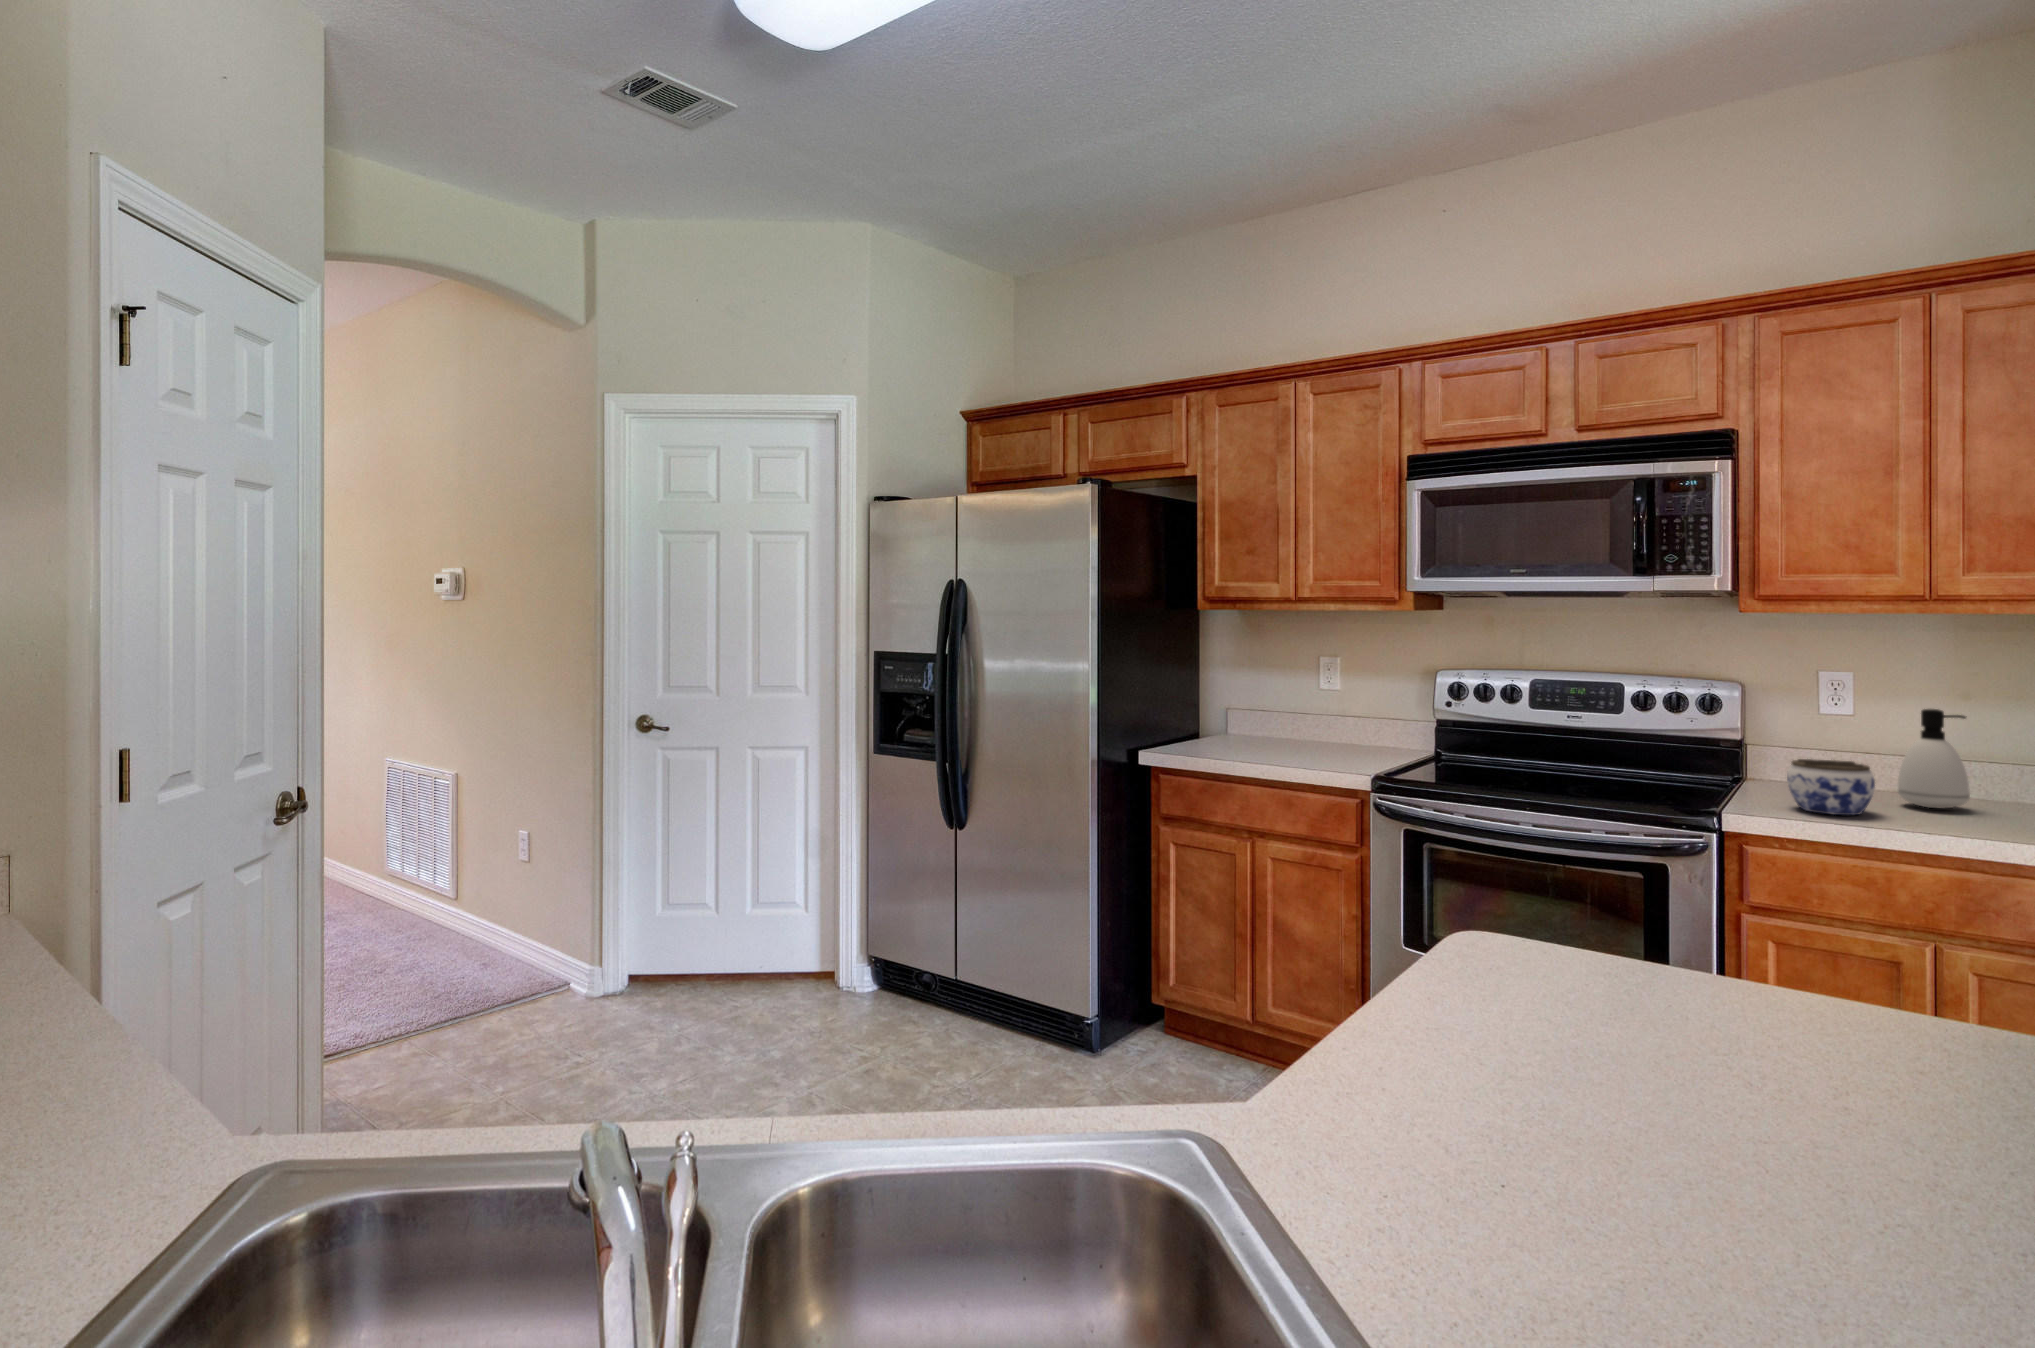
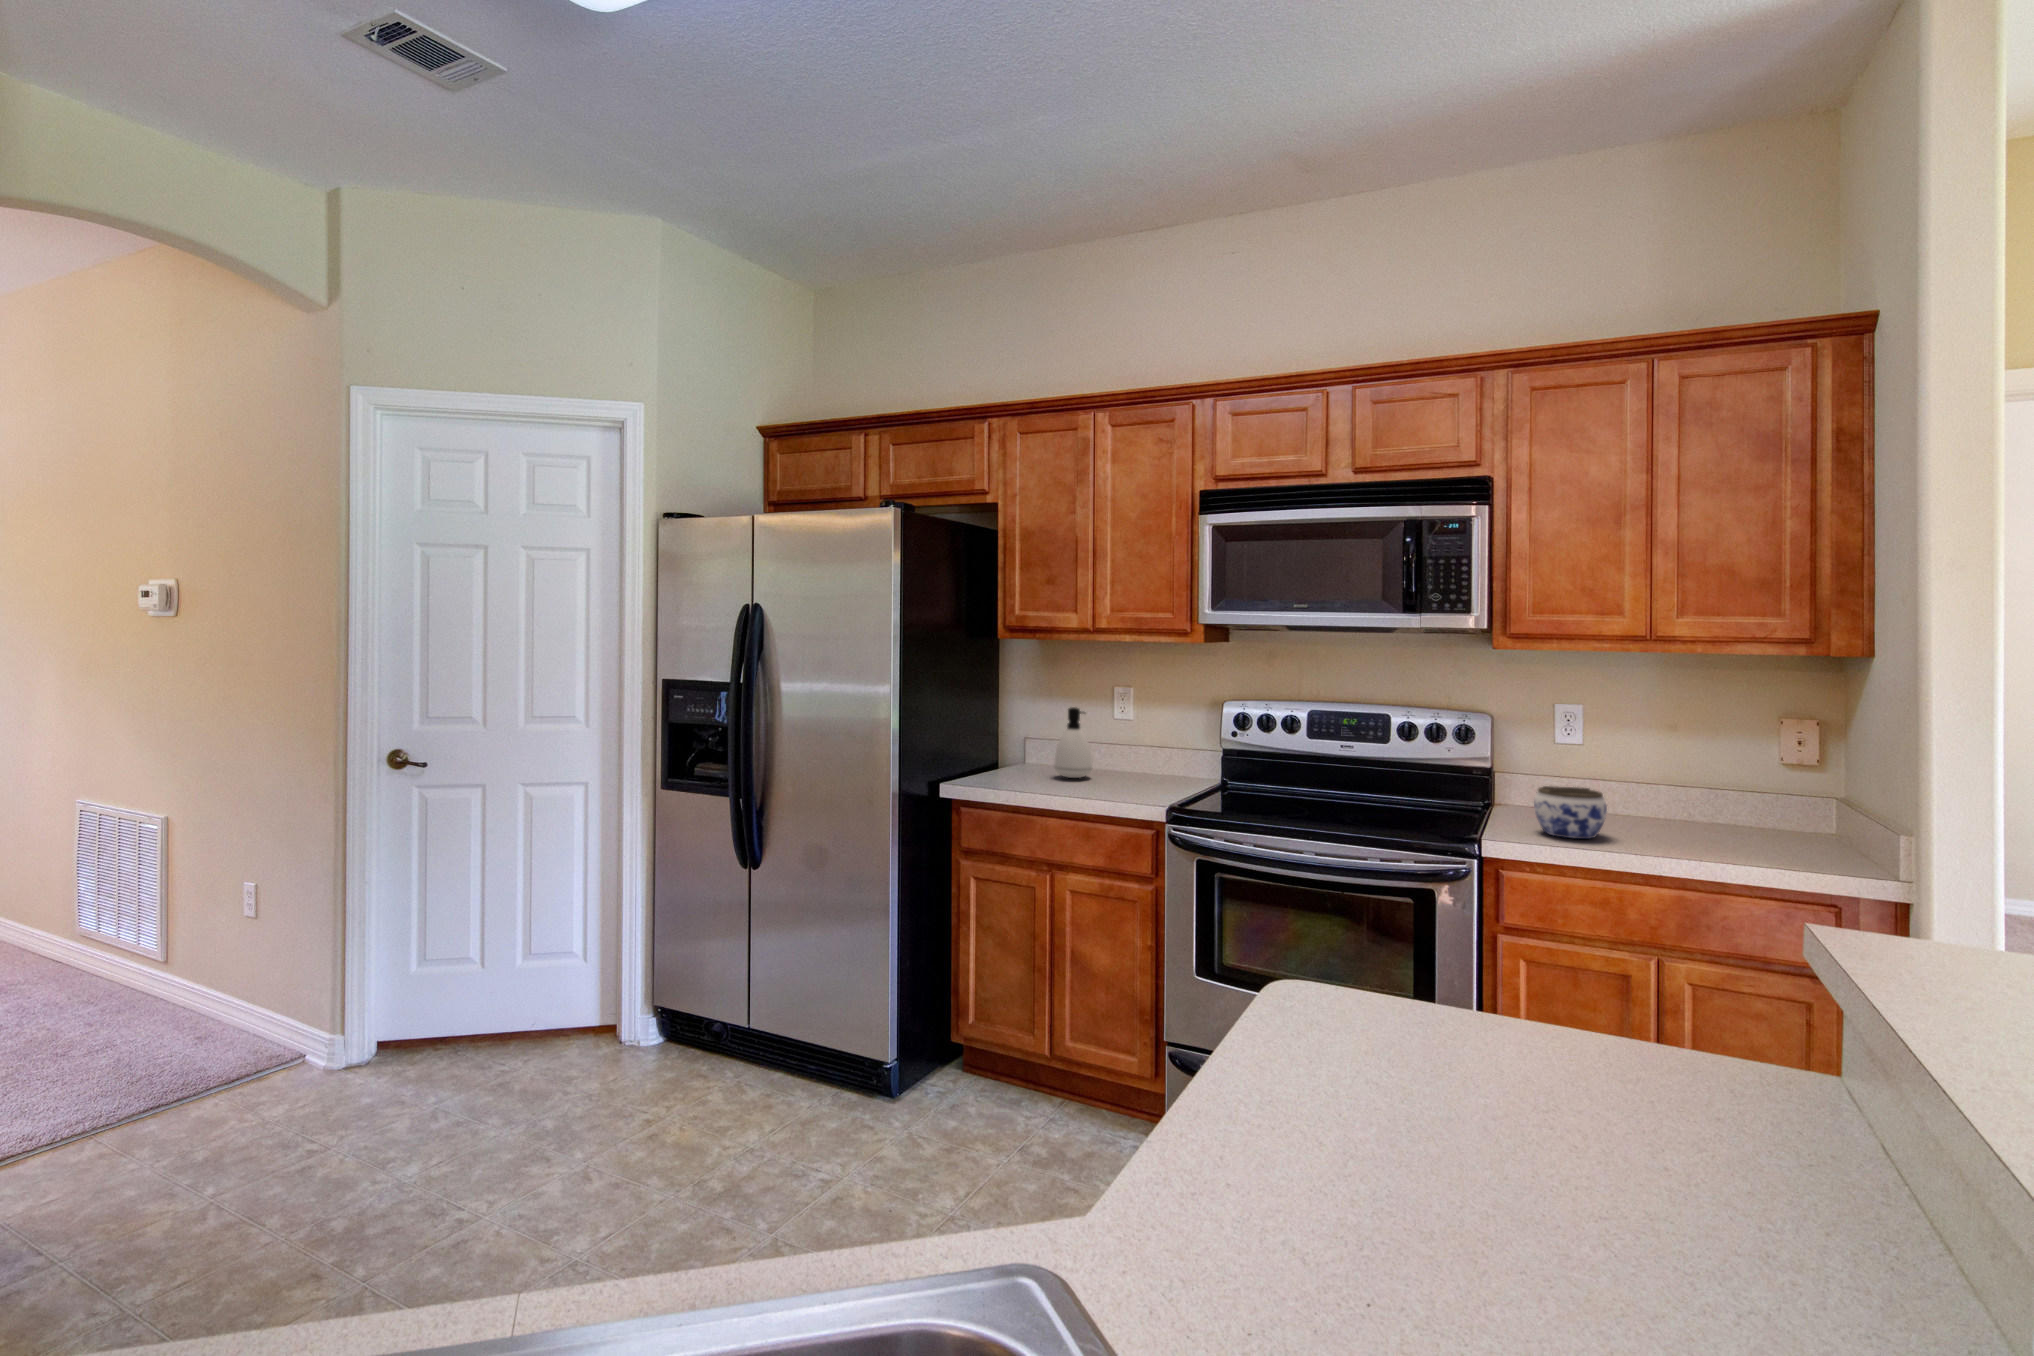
soap dispenser: present [1898,709,1970,808] -> present [1054,707,1092,778]

